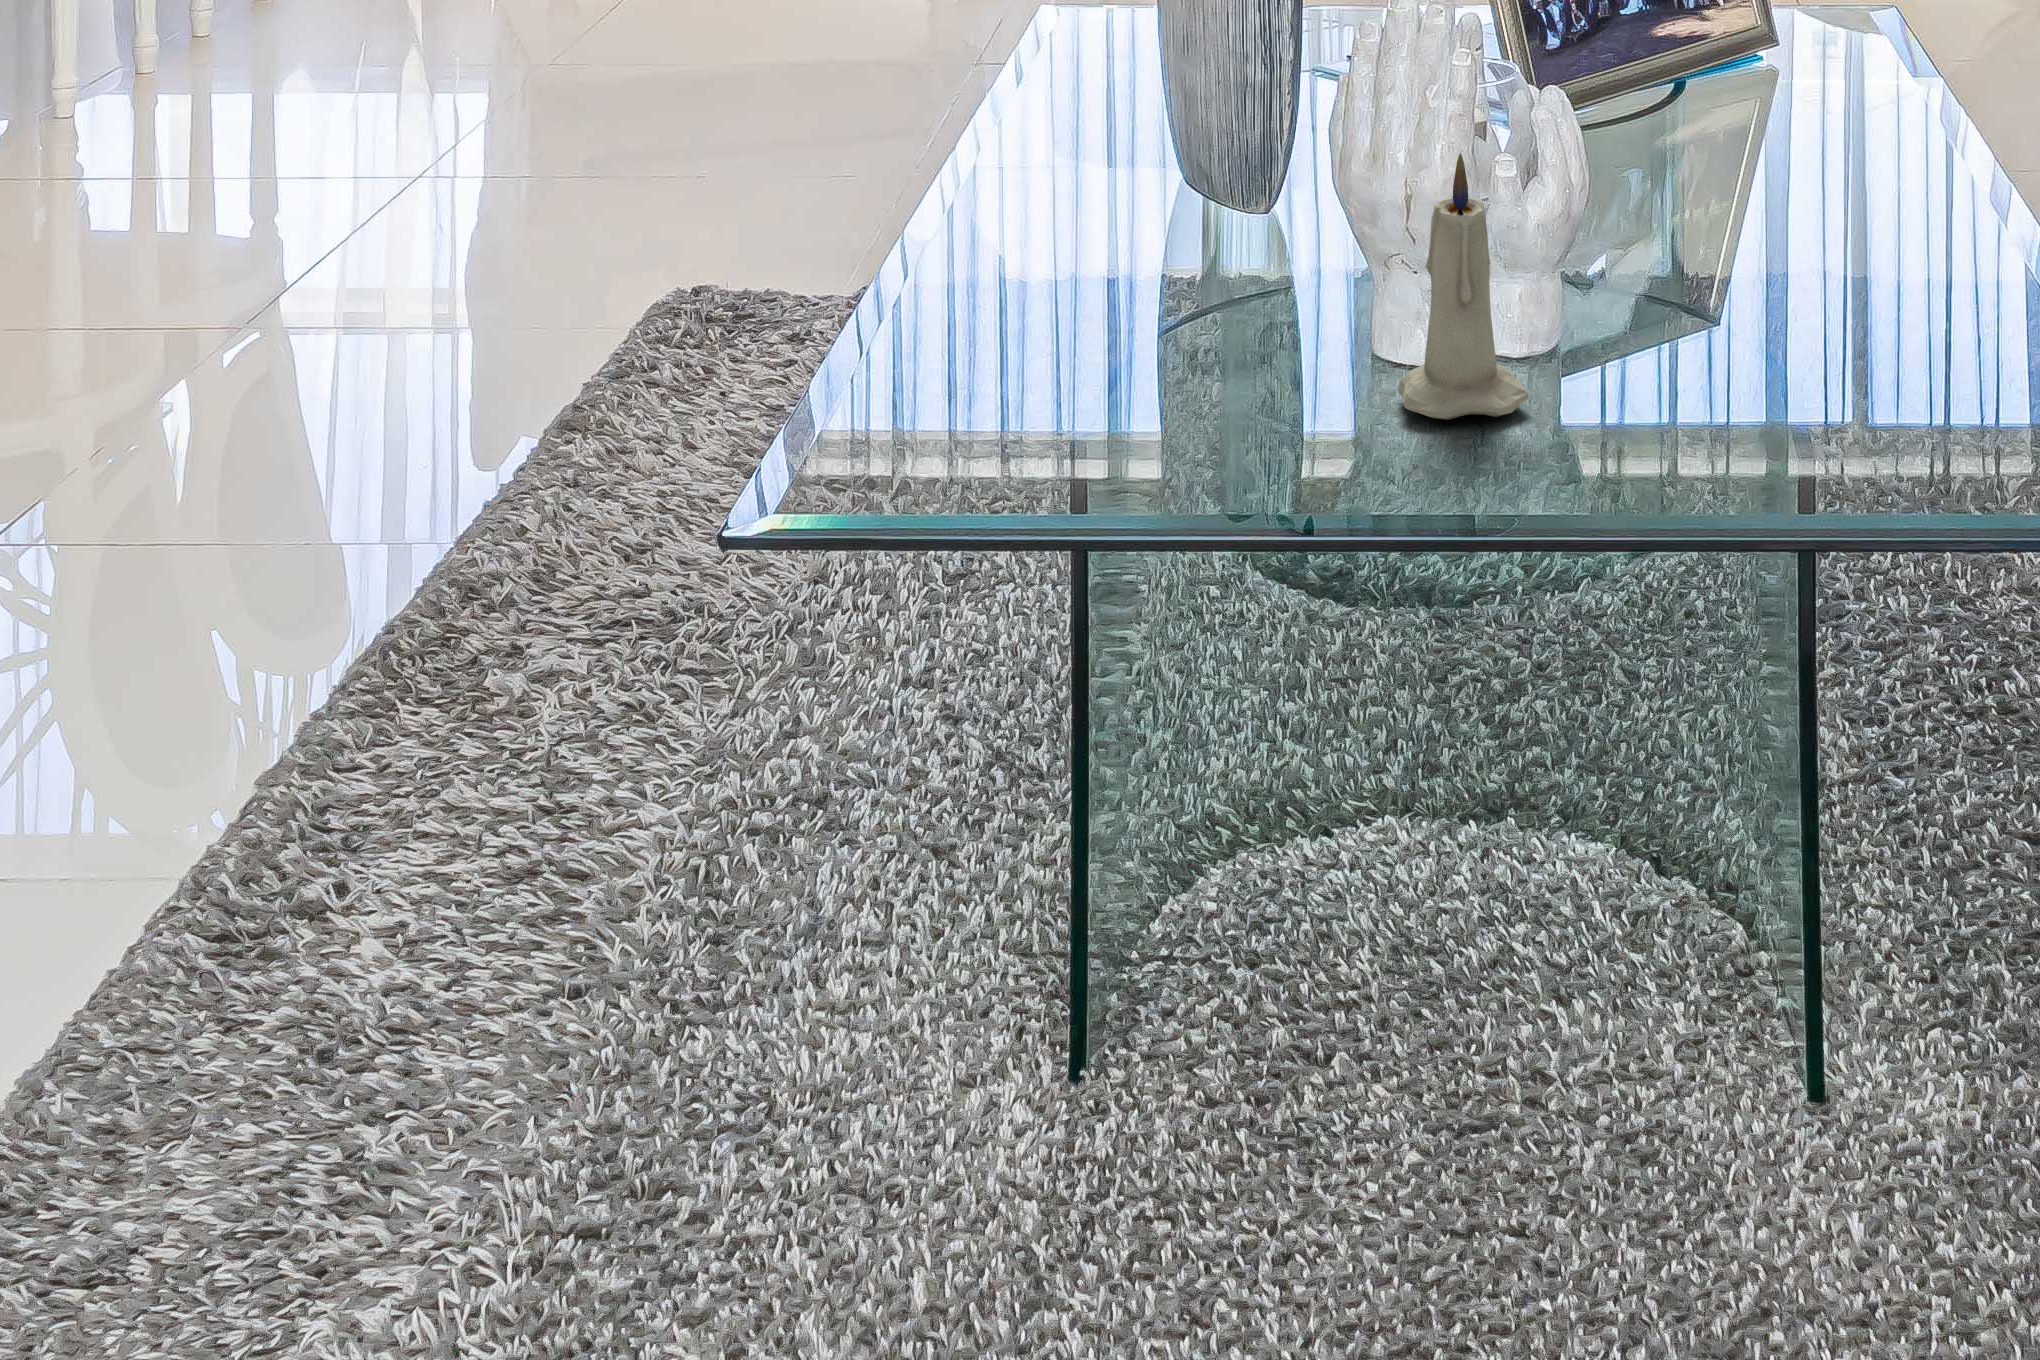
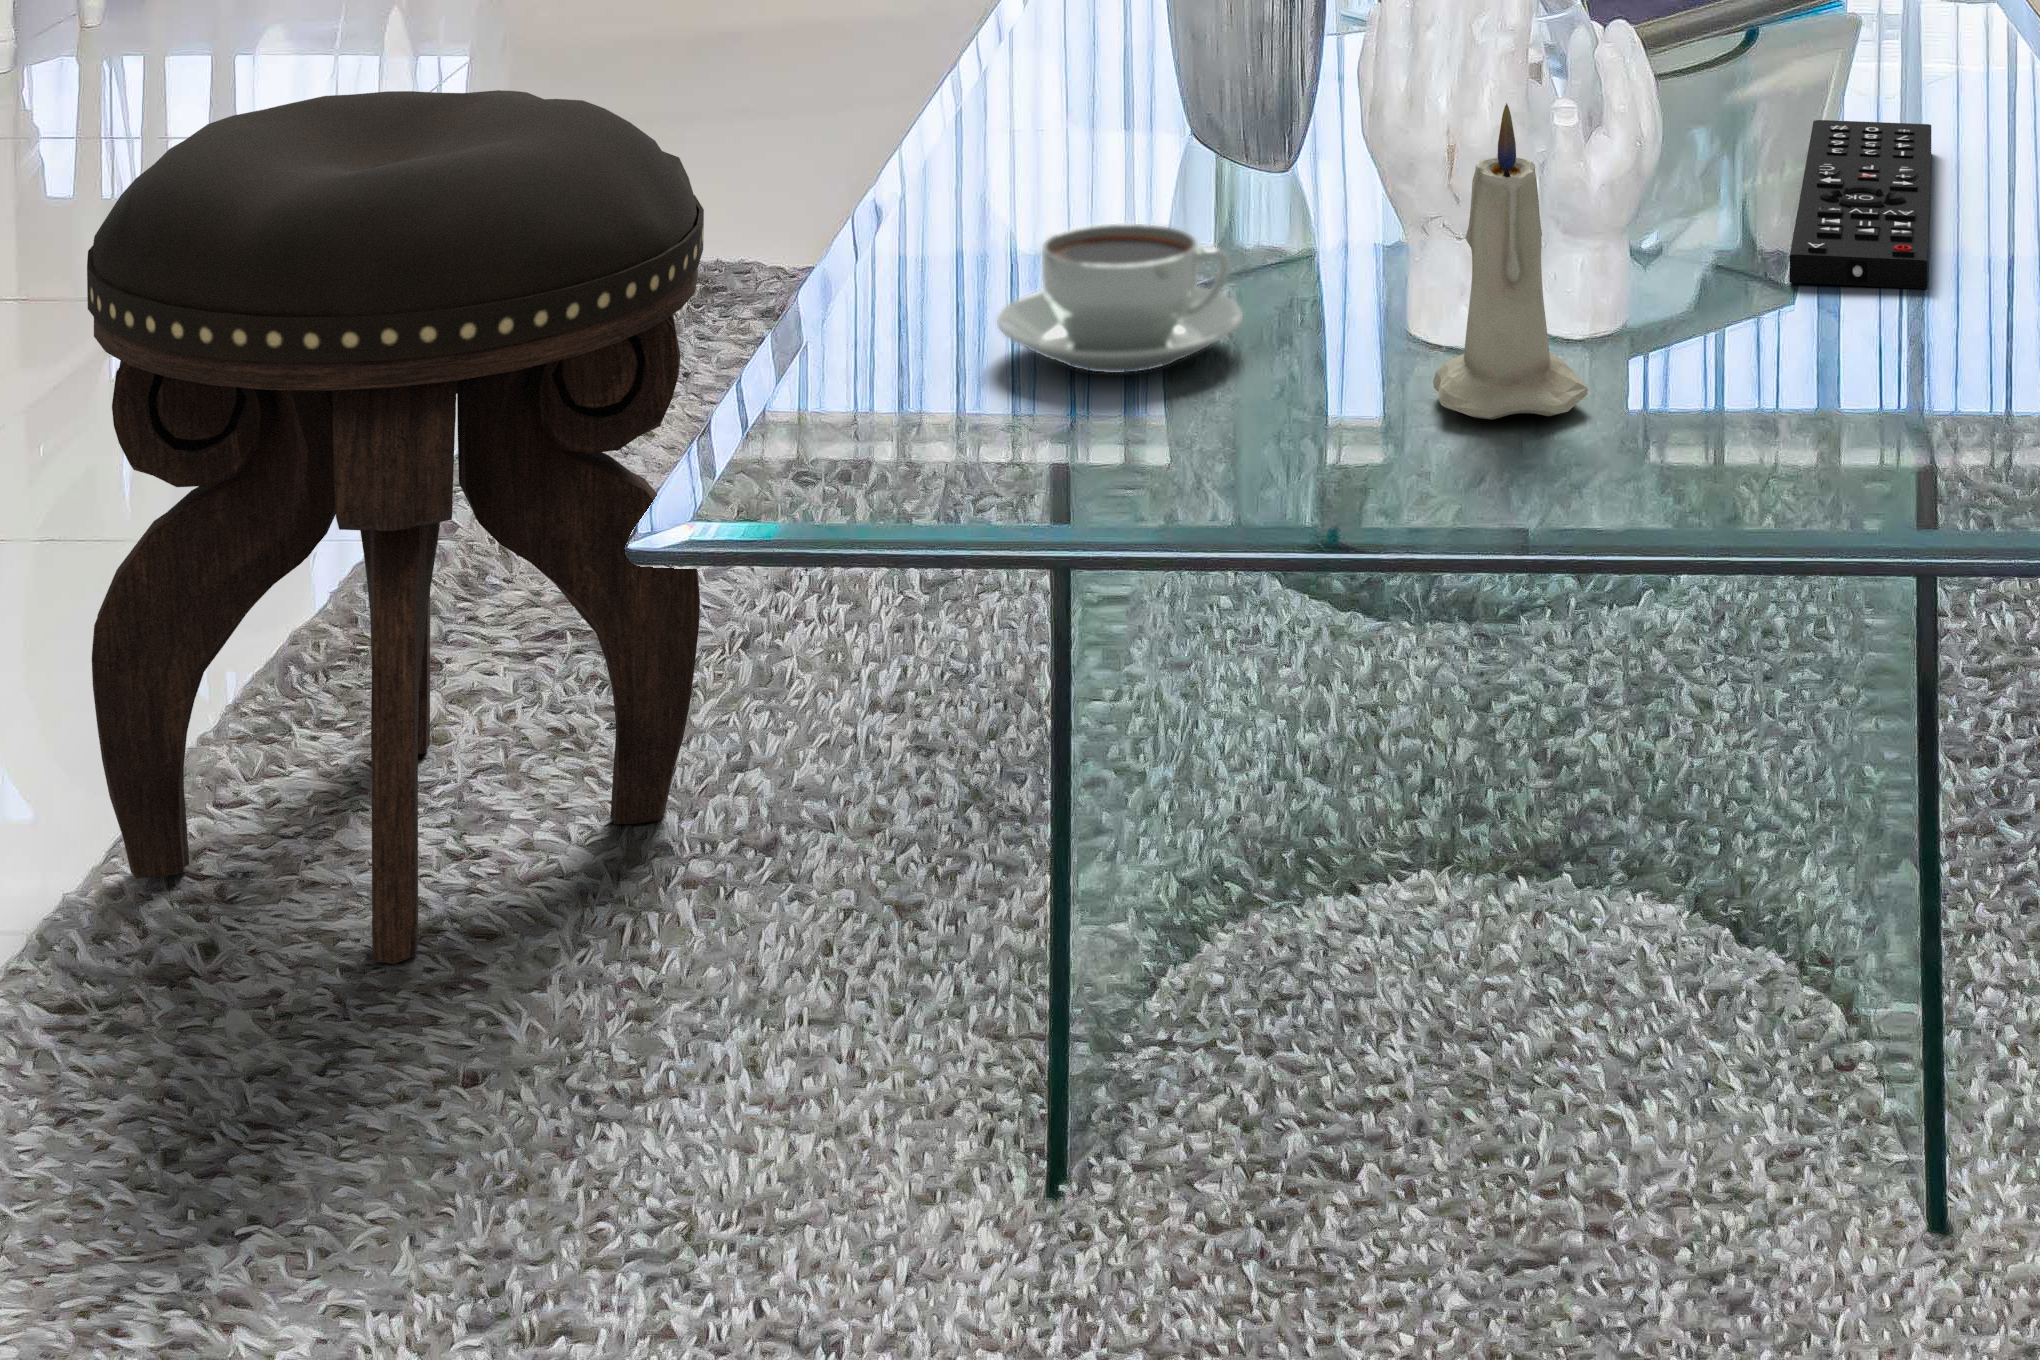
footstool: none [229,137,763,898] -> present [87,90,704,964]
remote control: none [1703,159,1832,307] -> present [1790,120,1931,289]
coffee cup: none [1028,254,1237,382] -> present [997,223,1243,373]

